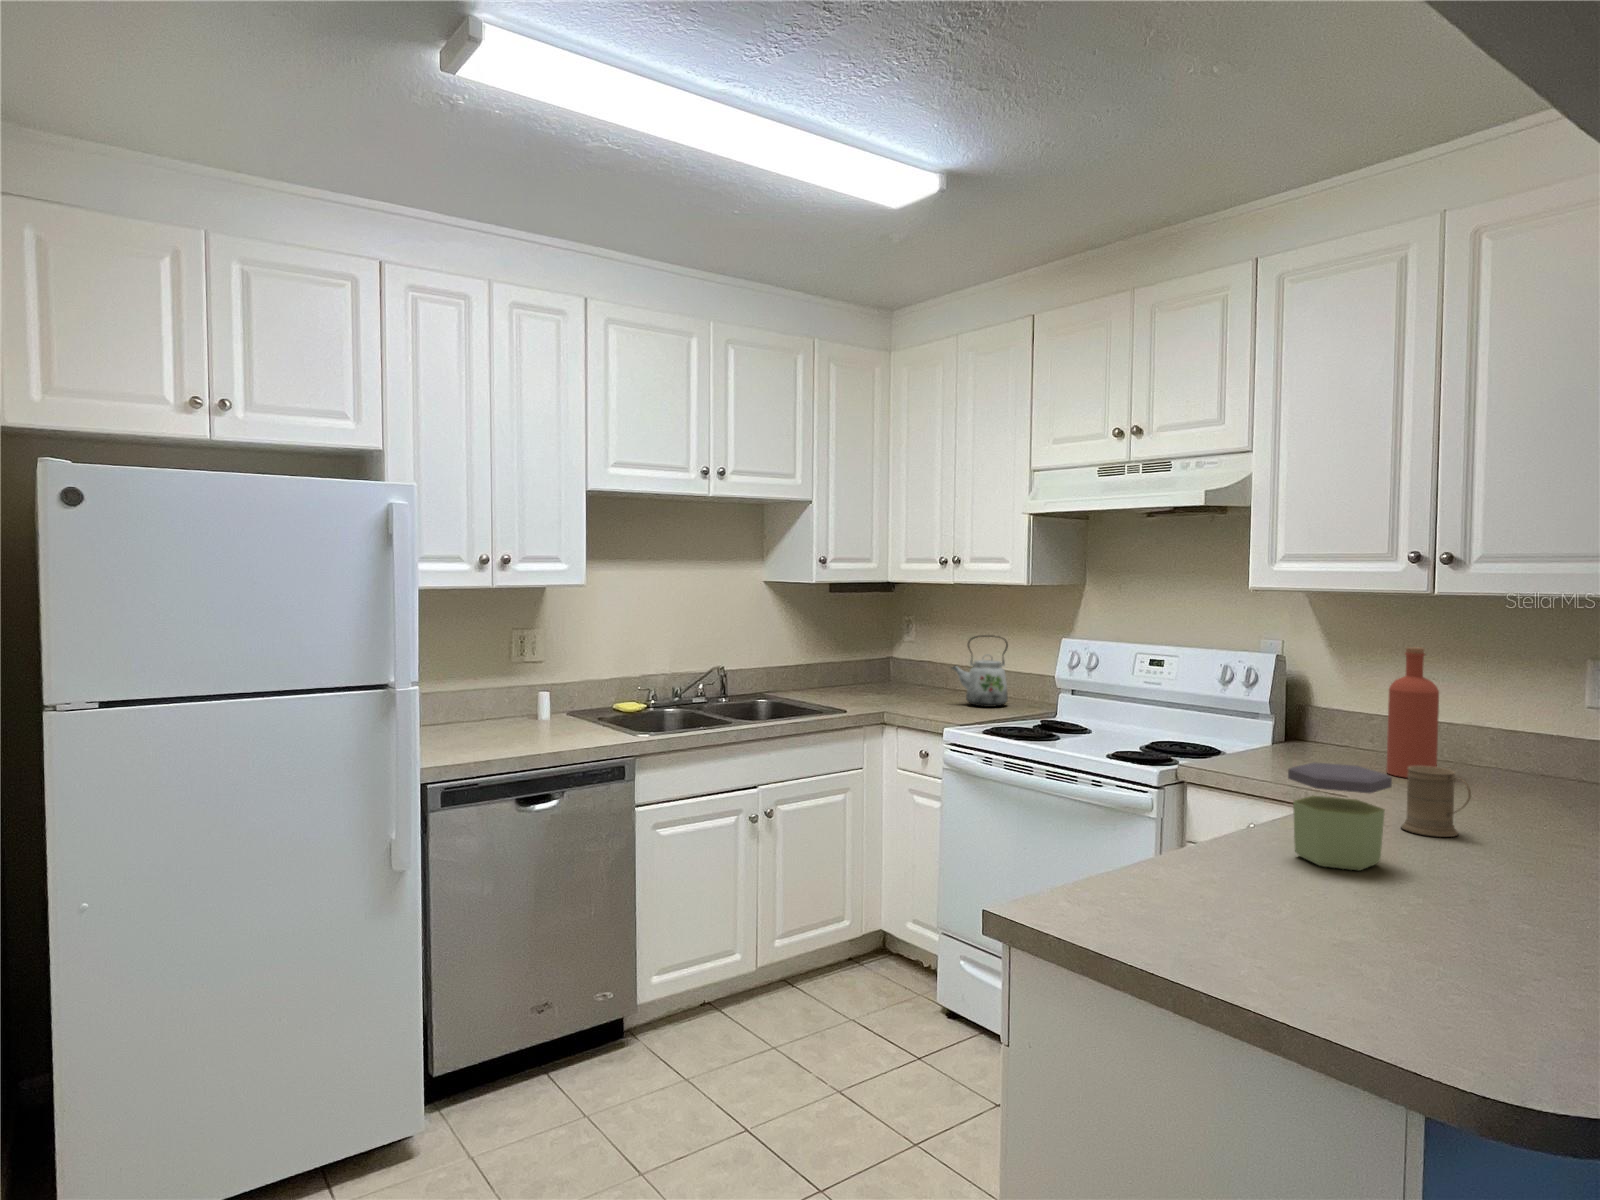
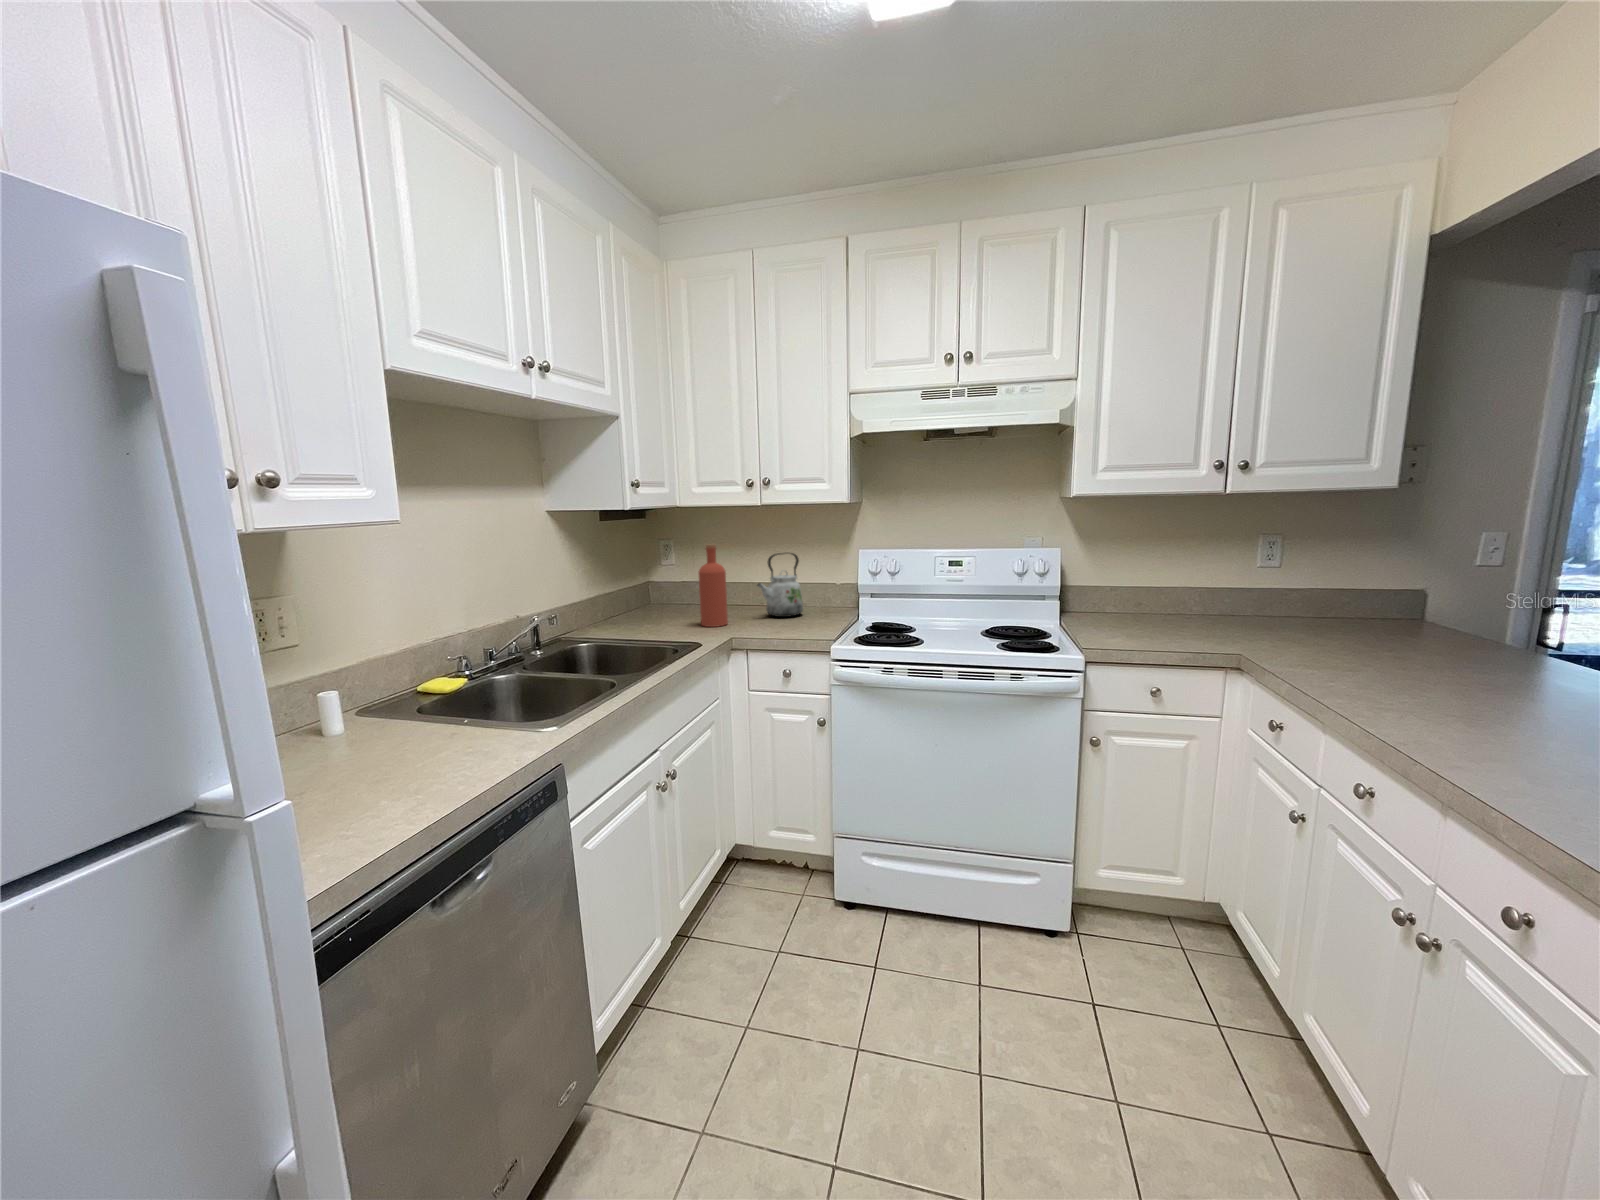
bottle: present [1387,647,1439,778] -> present [699,544,728,627]
jar: present [1288,762,1392,870] -> none [1435,623,1554,715]
mug: present [1401,766,1471,837] -> none [1353,615,1423,668]

